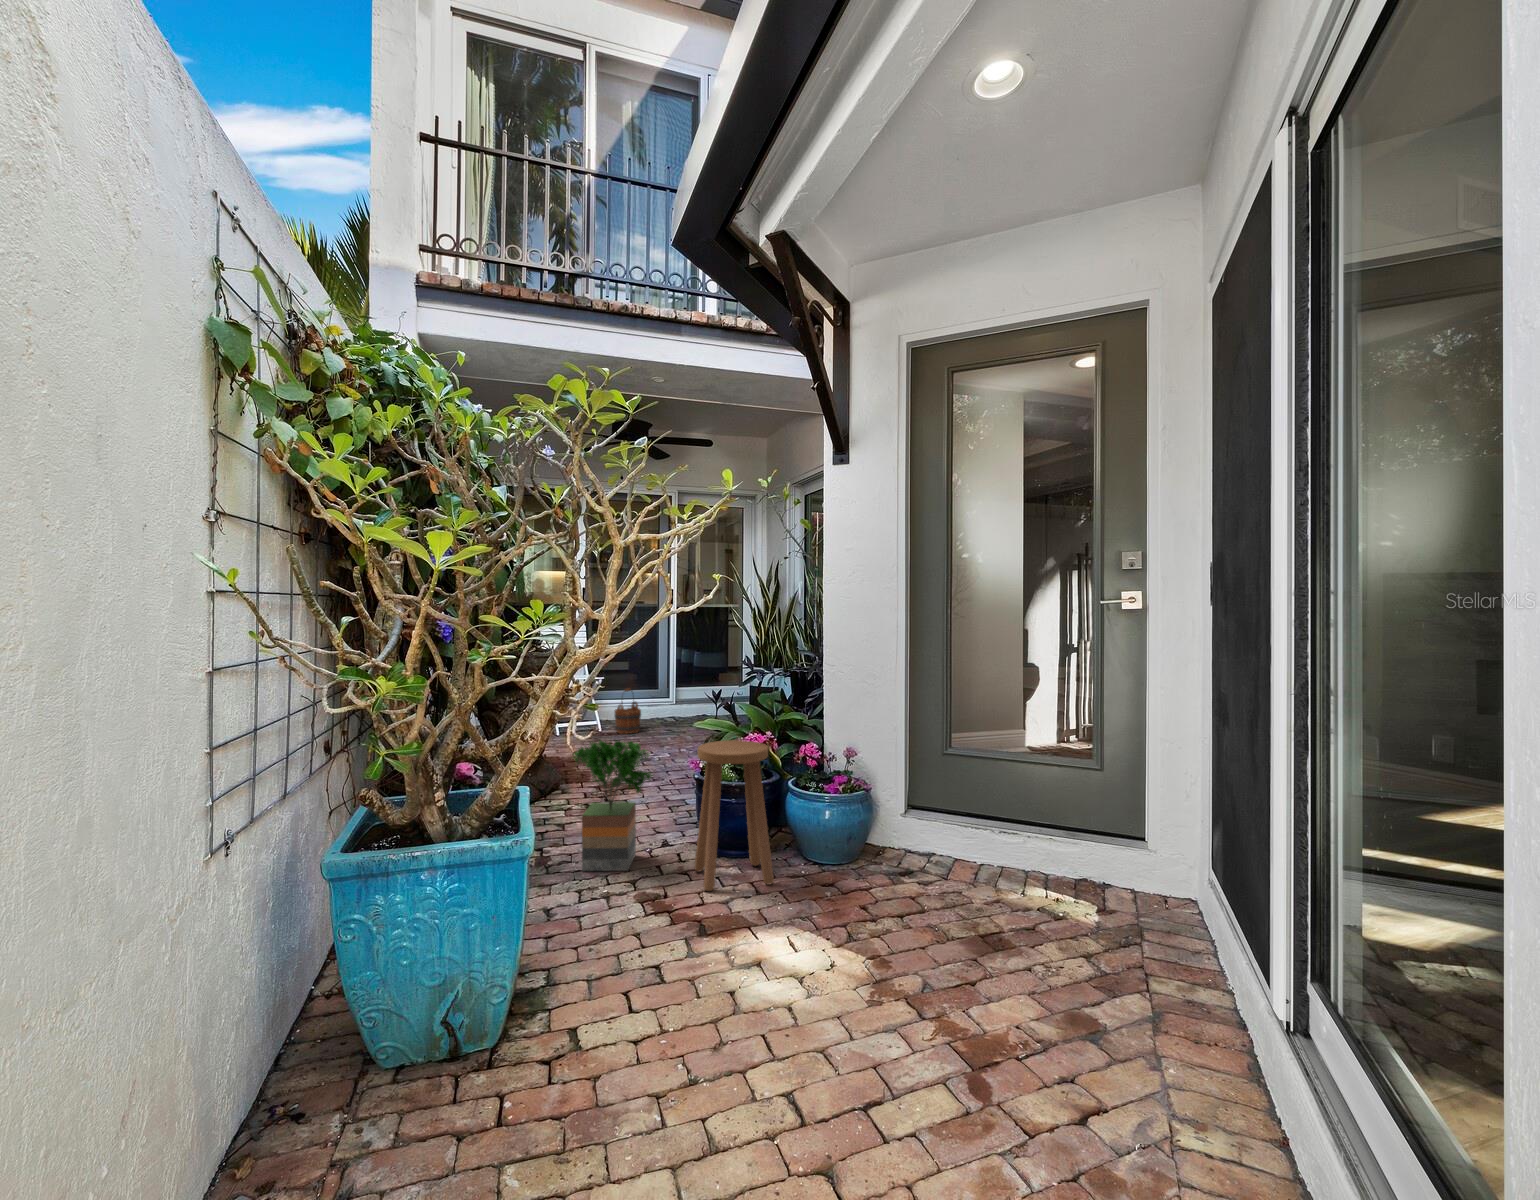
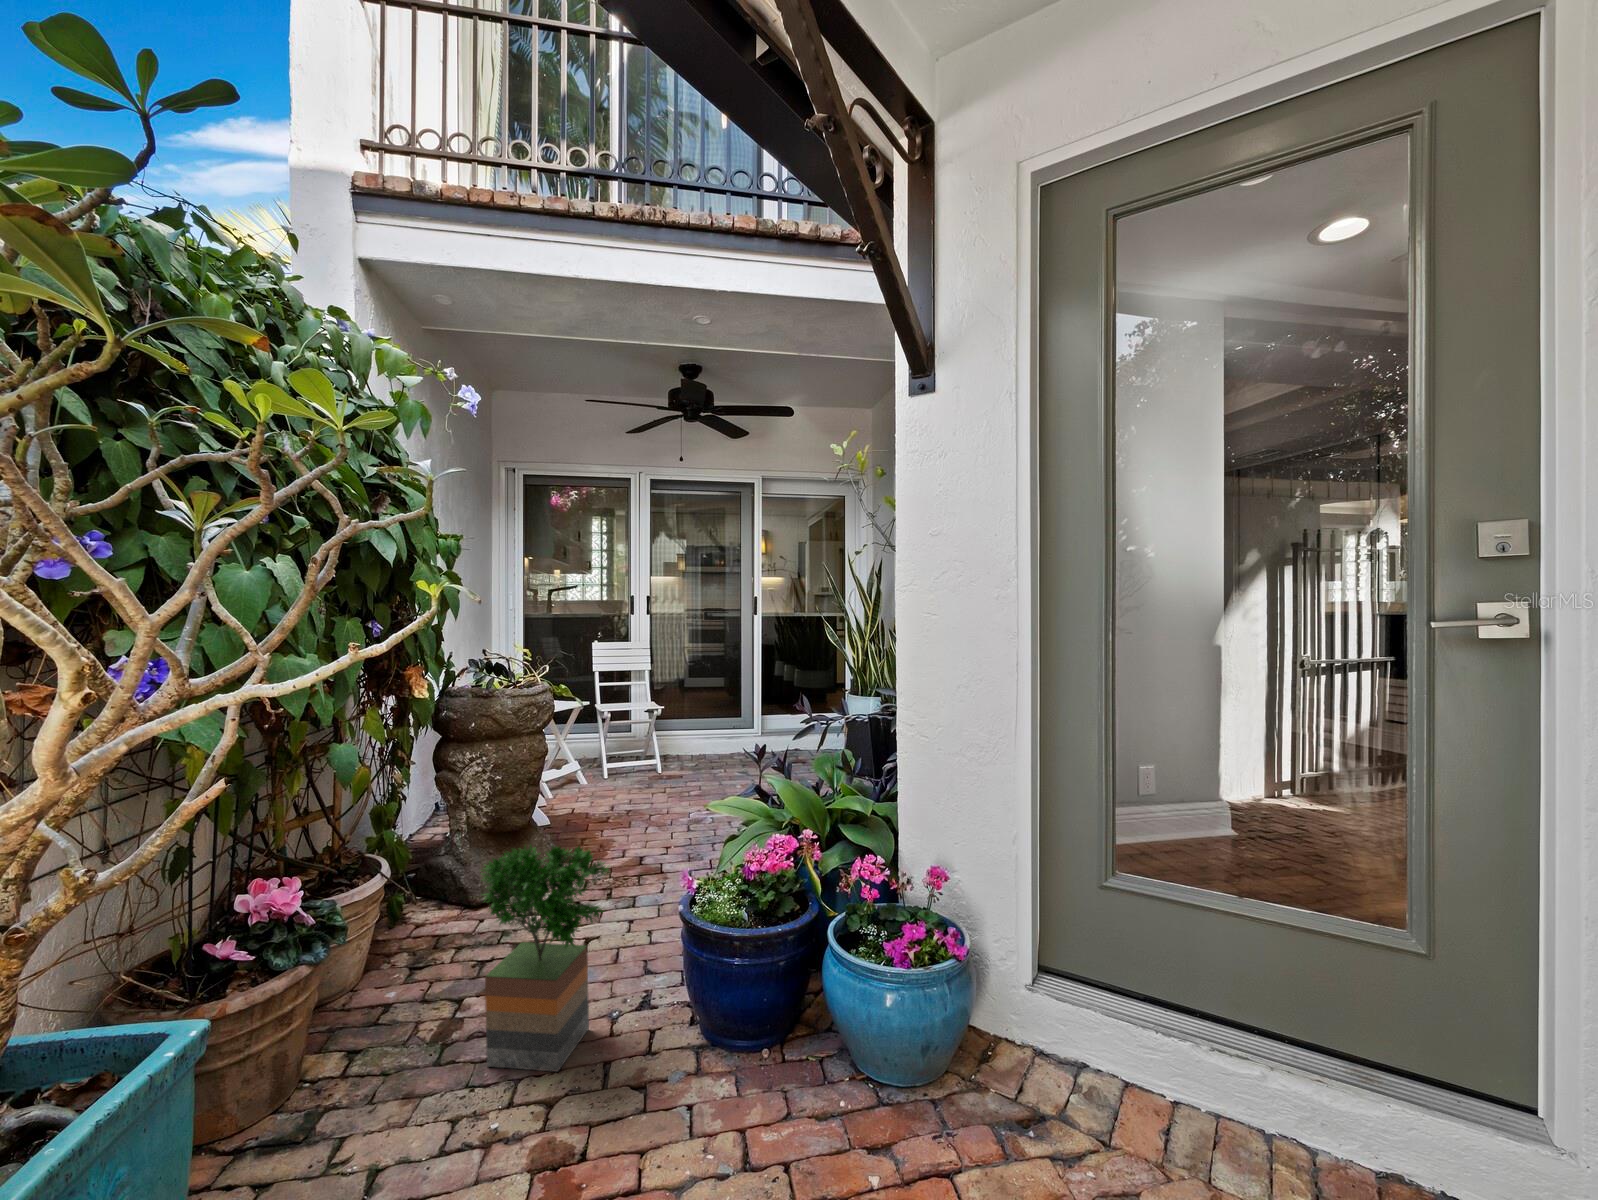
wooden bucket: present [614,688,641,734] -> none [675,718,709,776]
stool: present [694,740,774,891] -> none [654,859,785,1148]

